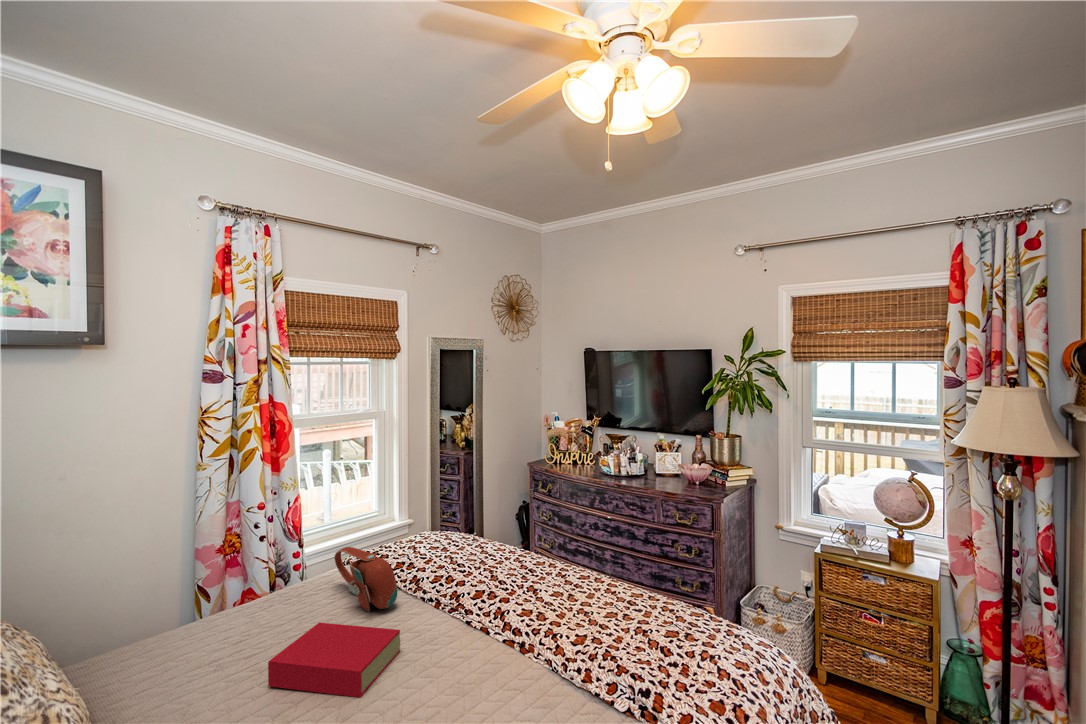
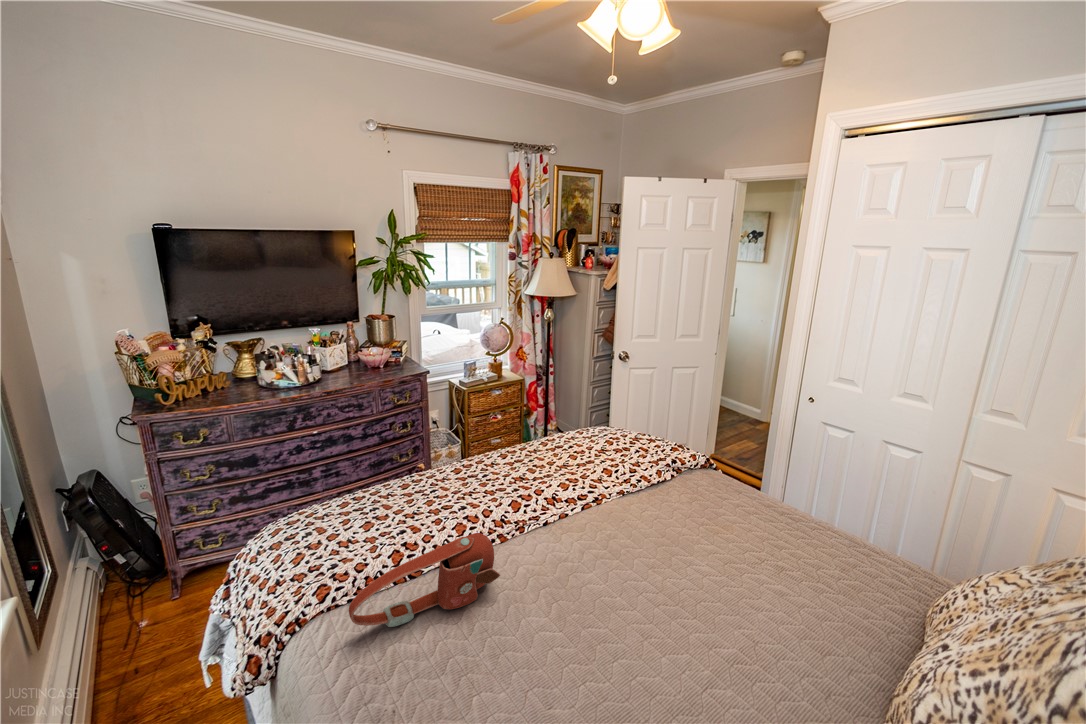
book: present [268,623,400,698] -> none [540,552,649,671]

